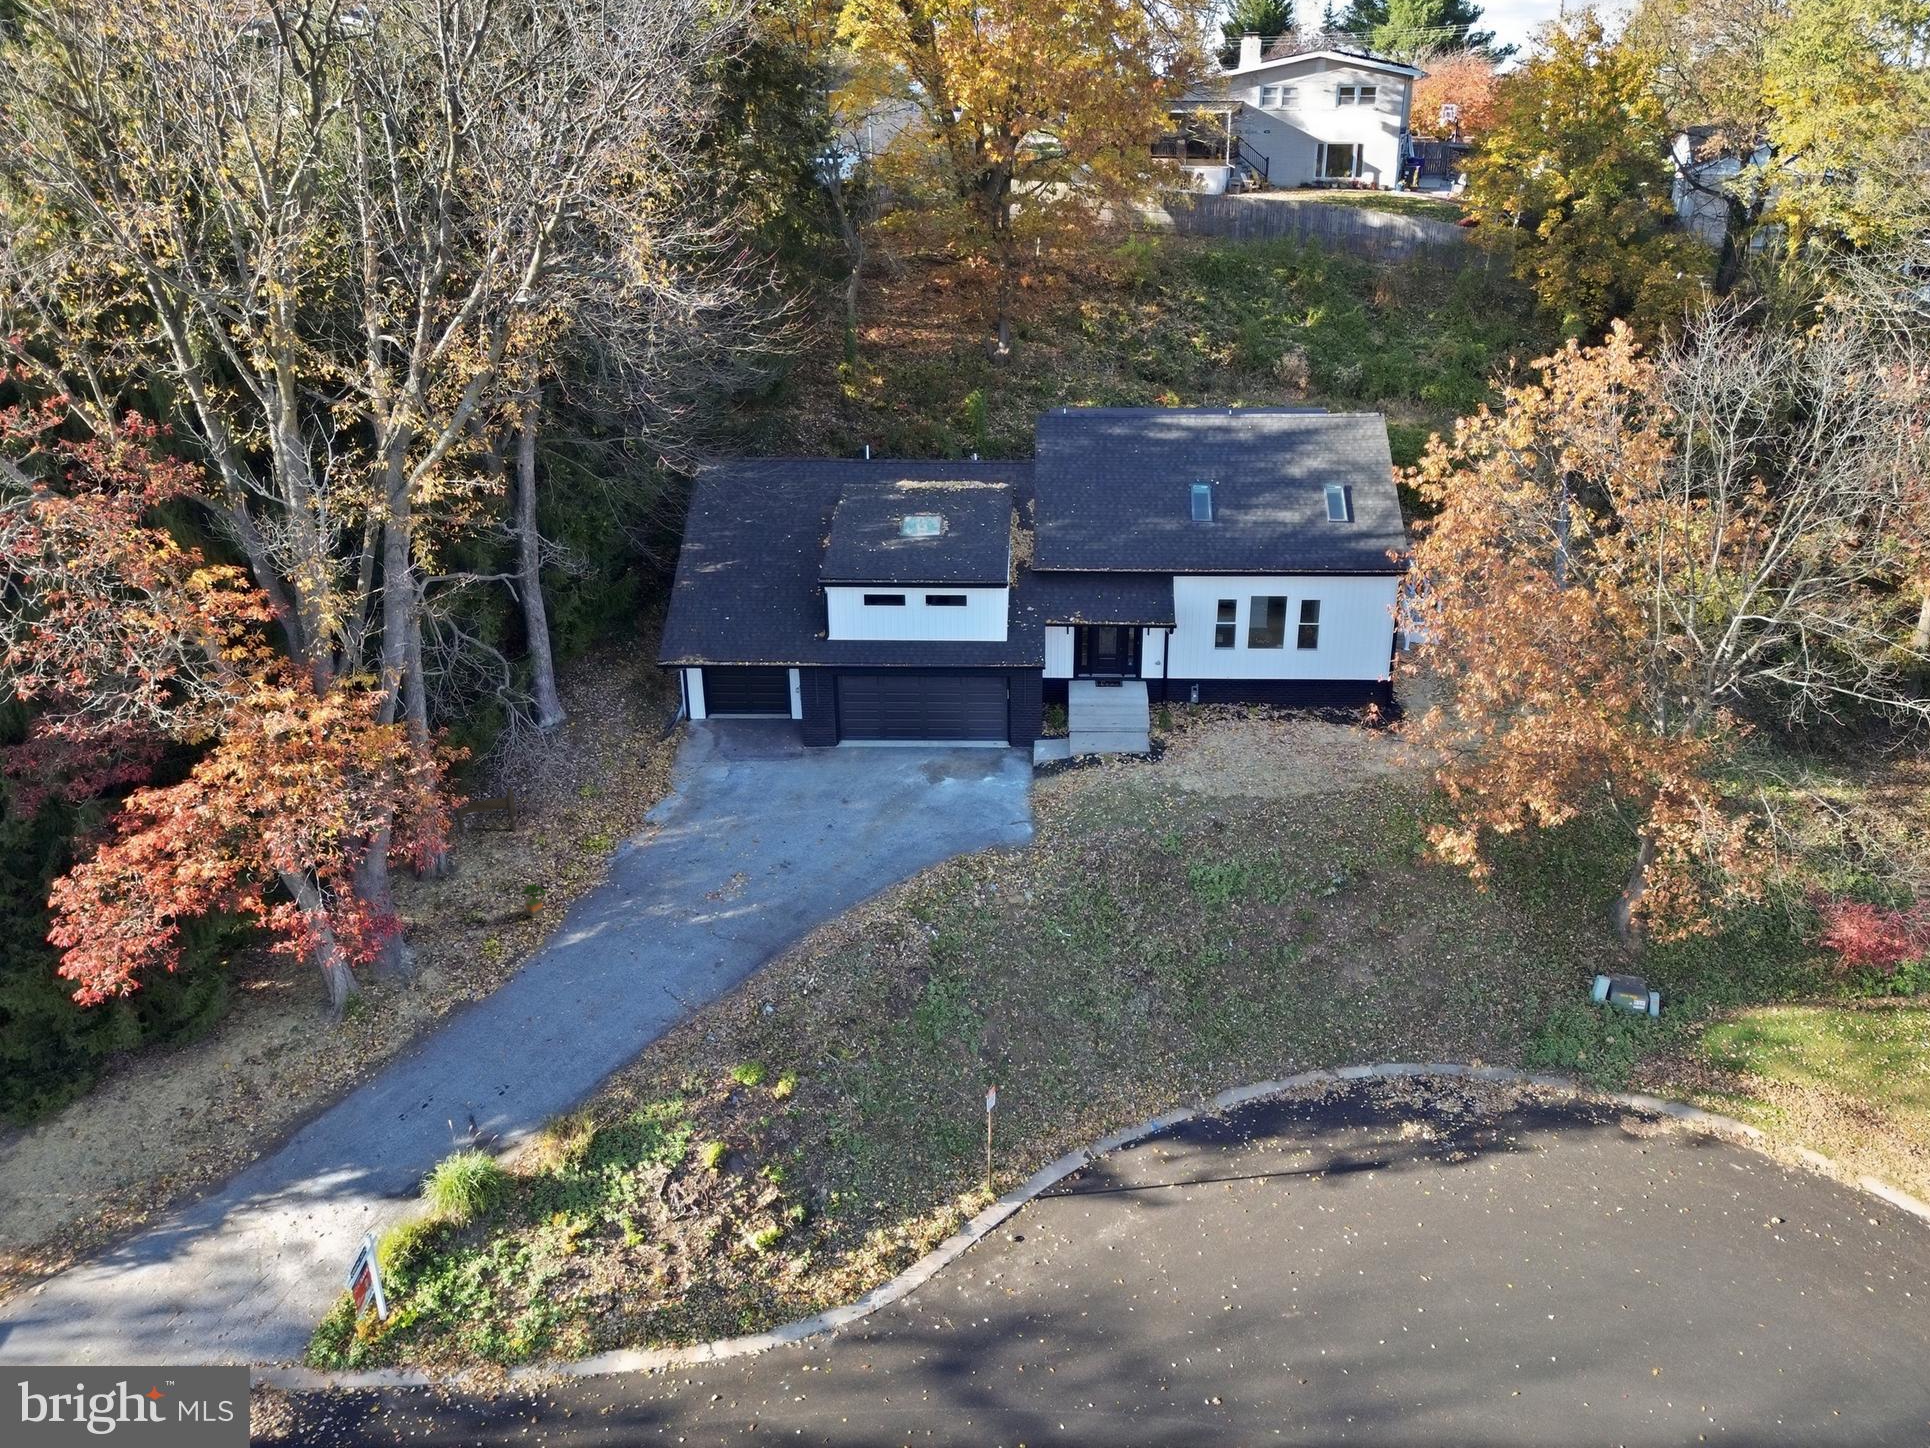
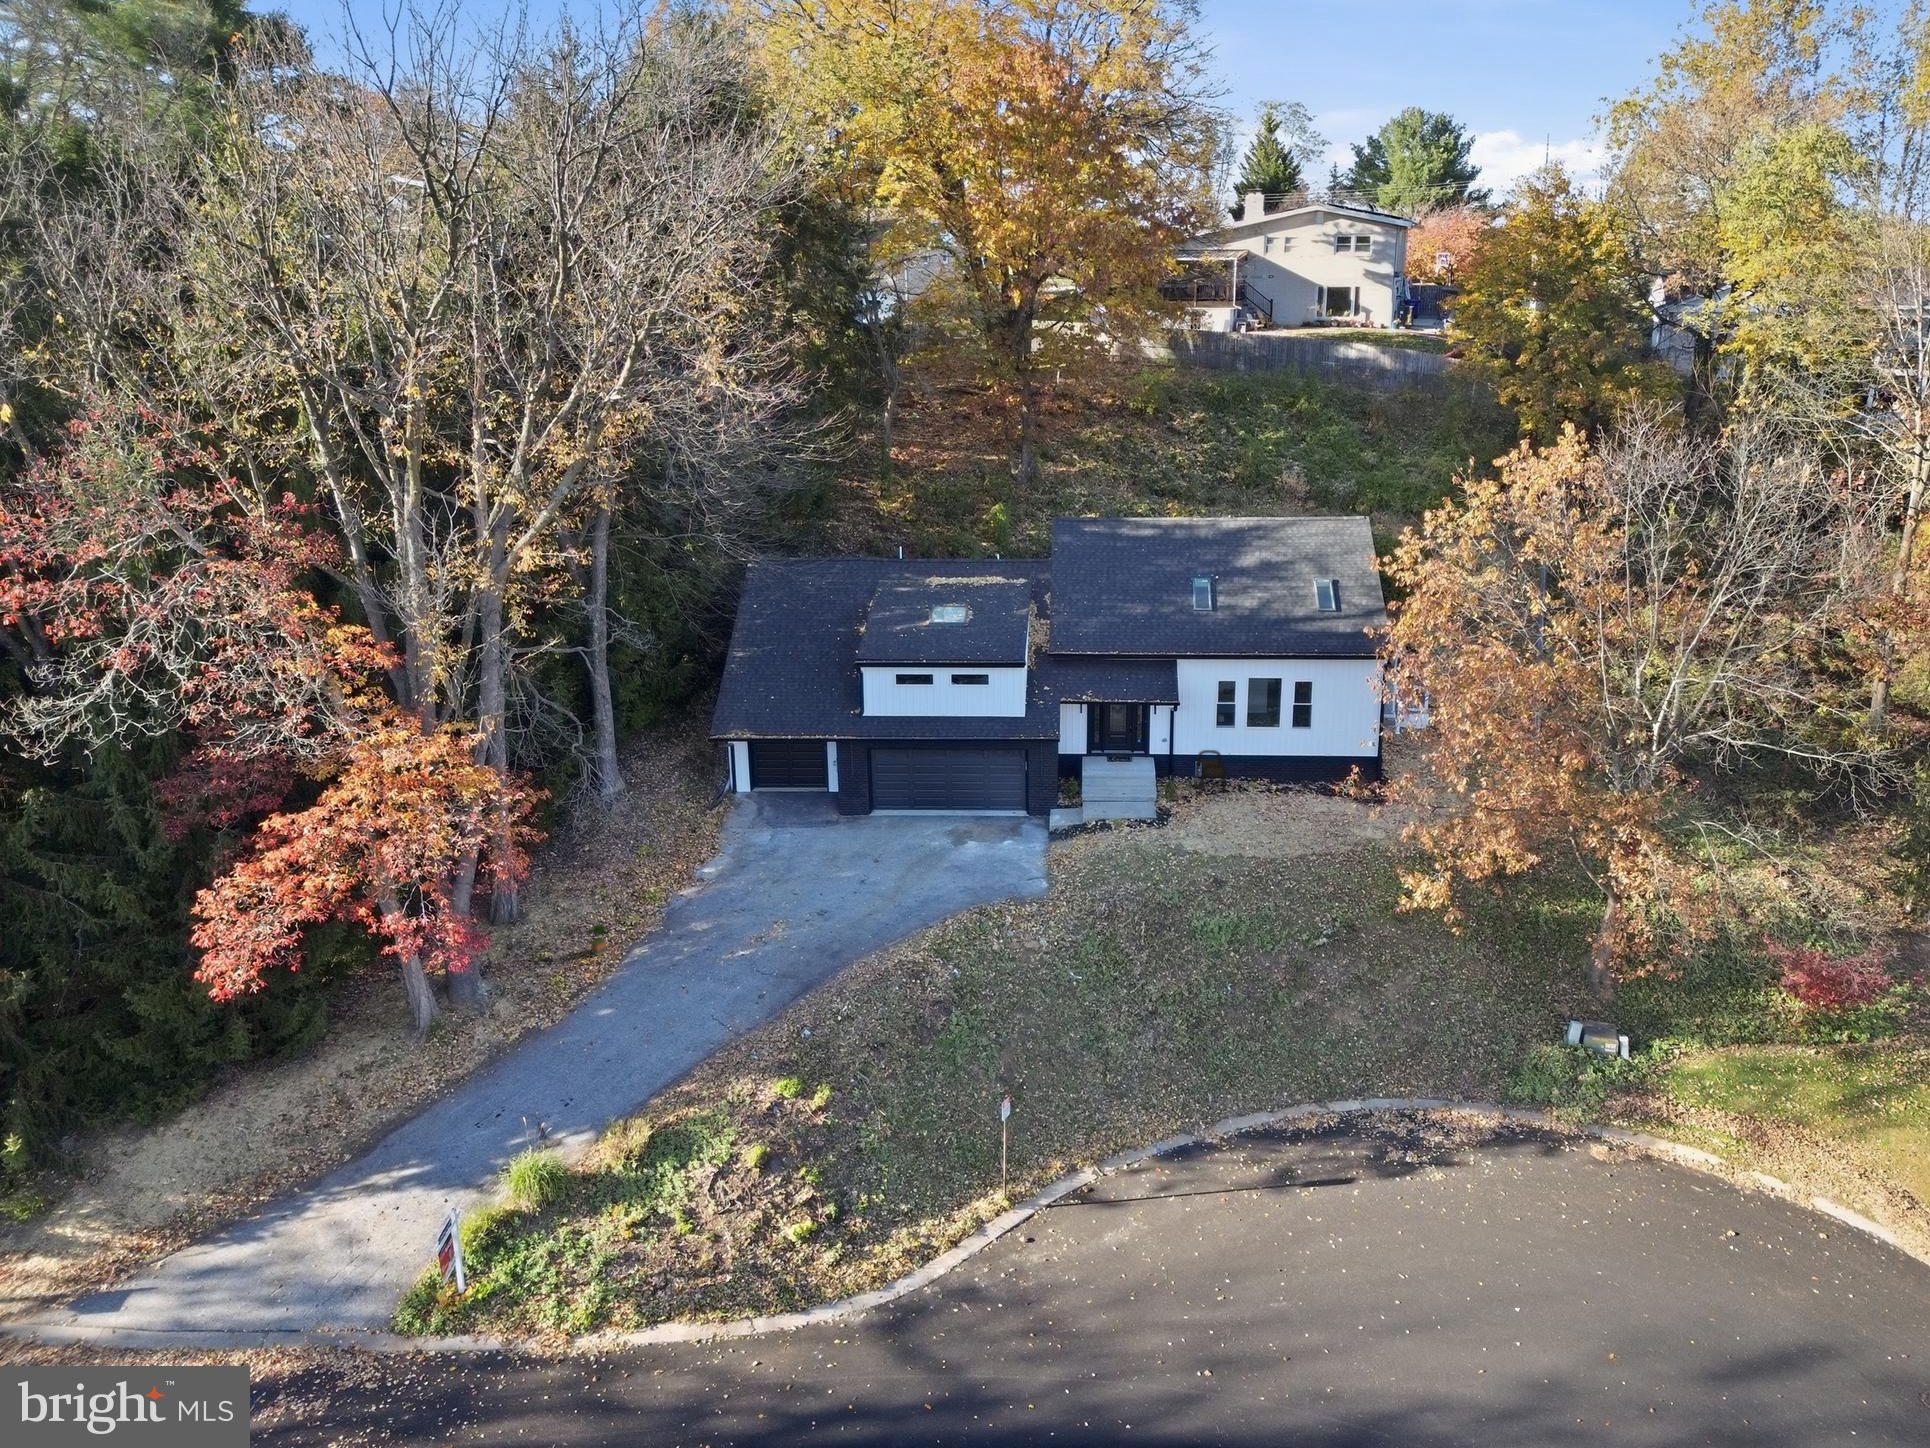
bench: present [455,787,517,836] -> present [1196,750,1226,792]

